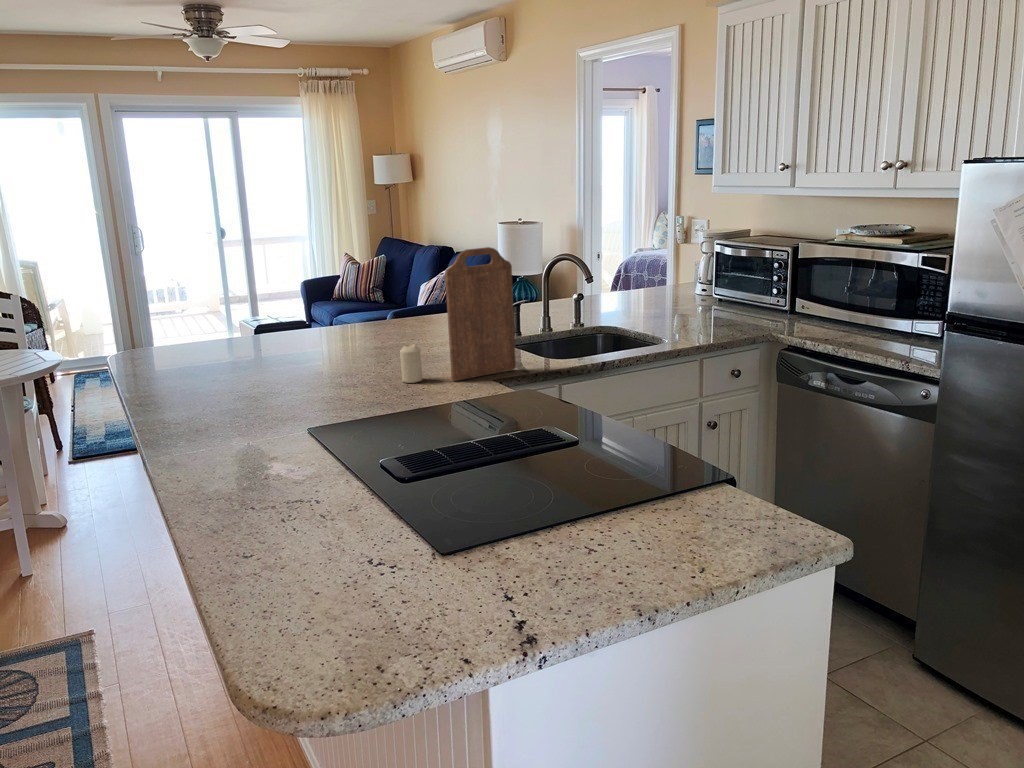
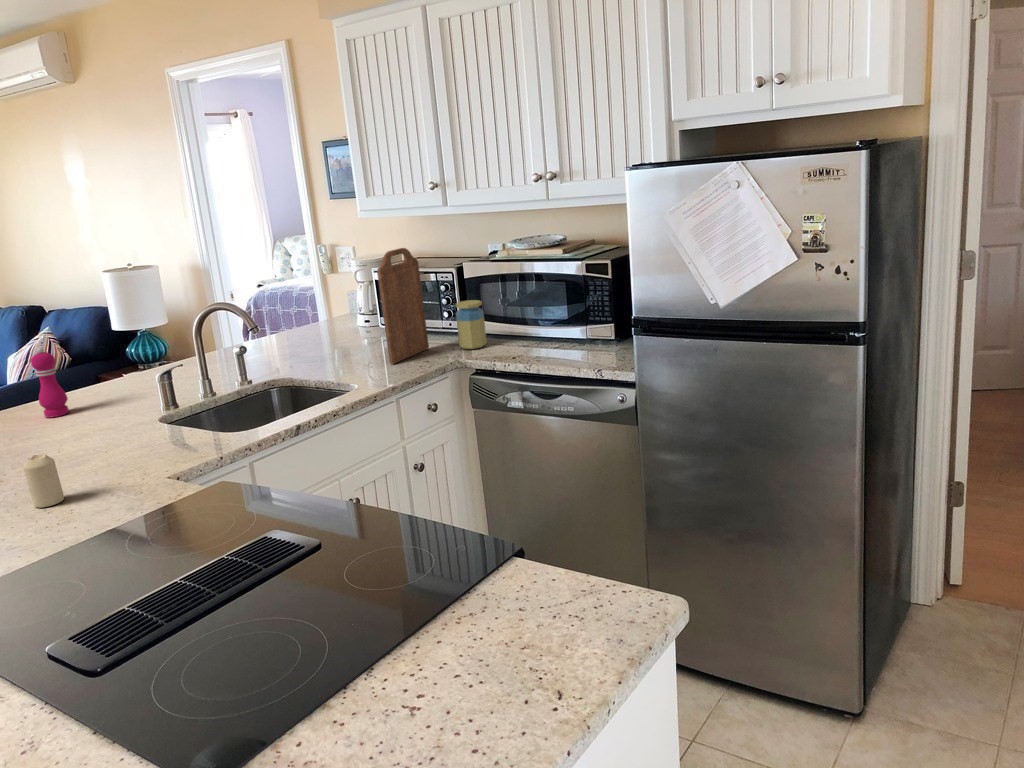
cutting board: present [445,247,516,381] -> present [377,248,429,364]
pepper mill: none [425,272,445,327] -> present [31,347,69,418]
jar: none [778,279,808,327] -> present [456,300,487,349]

